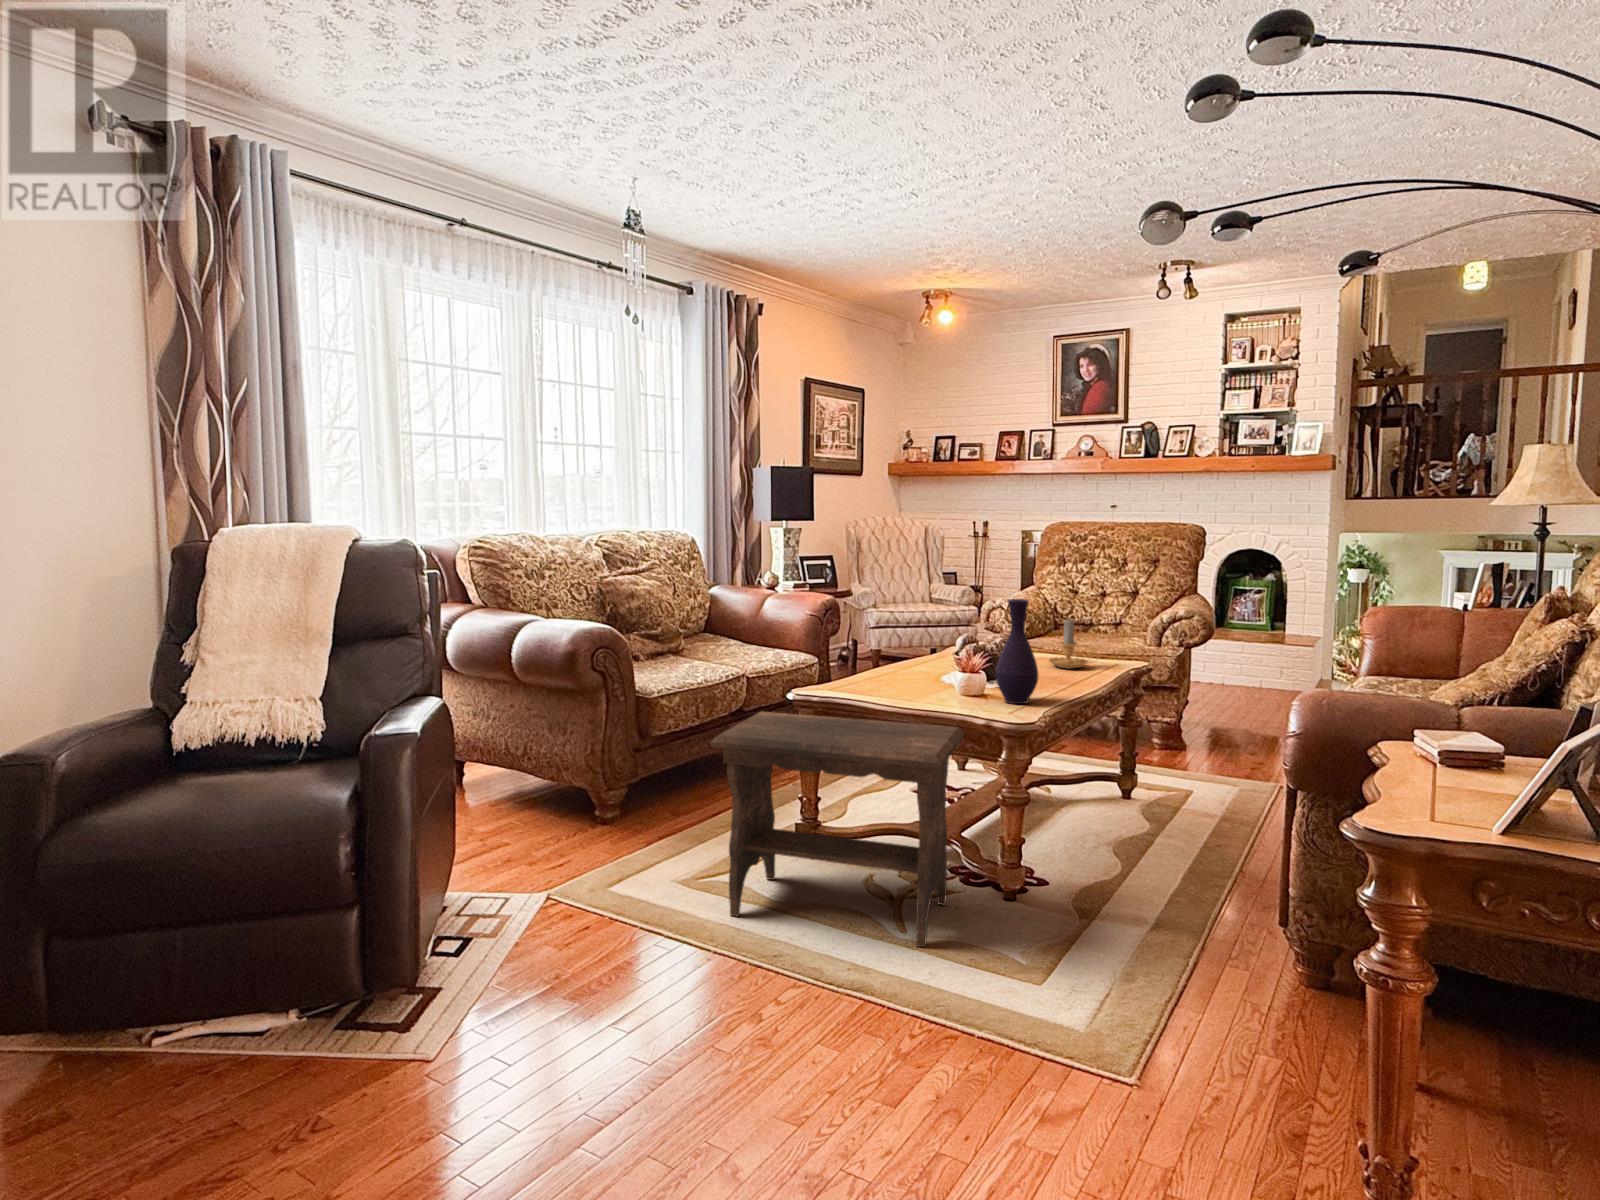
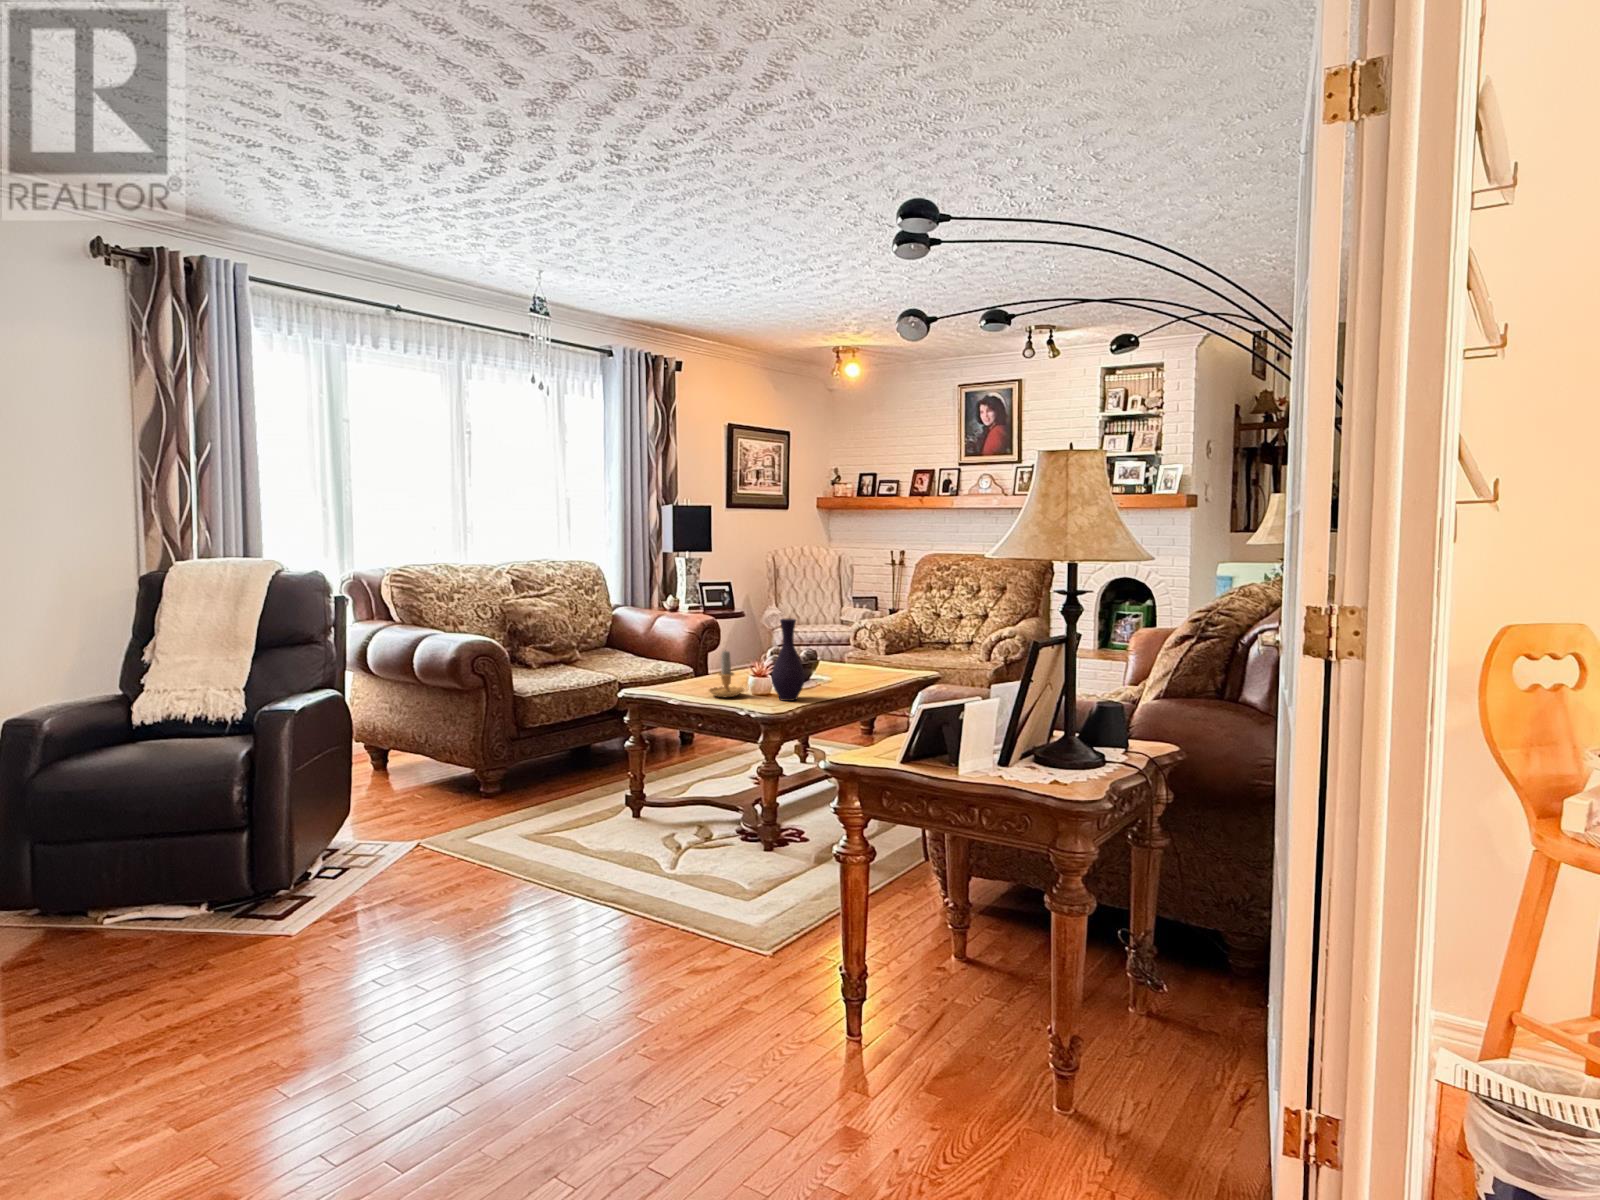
candle: present [1049,619,1092,669] -> present [709,651,745,697]
footstool: present [710,712,964,947] -> none [530,705,730,880]

